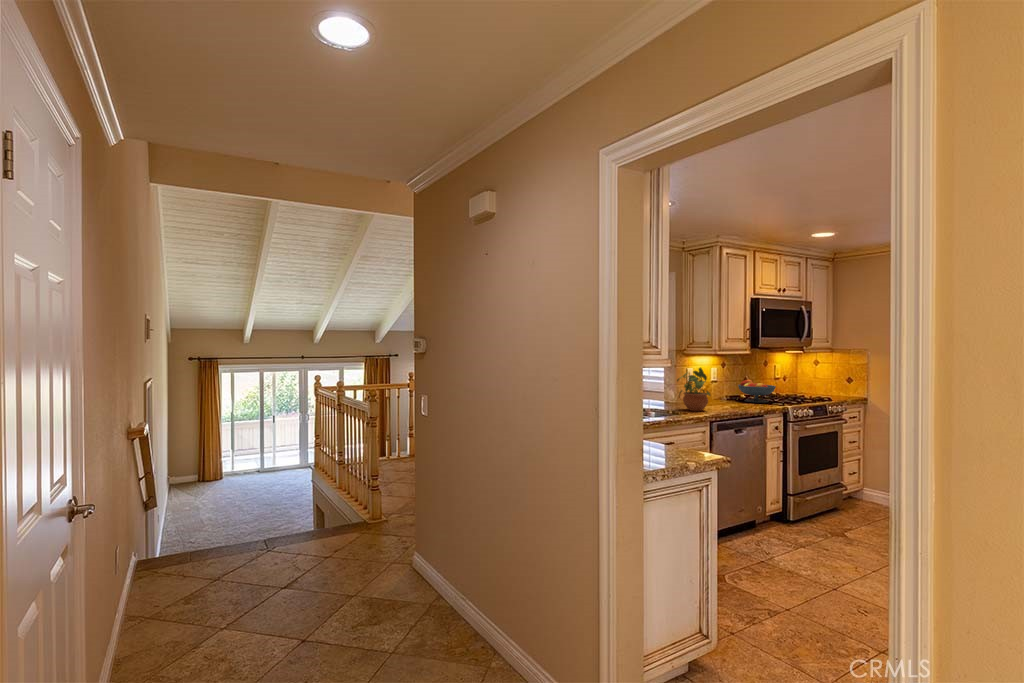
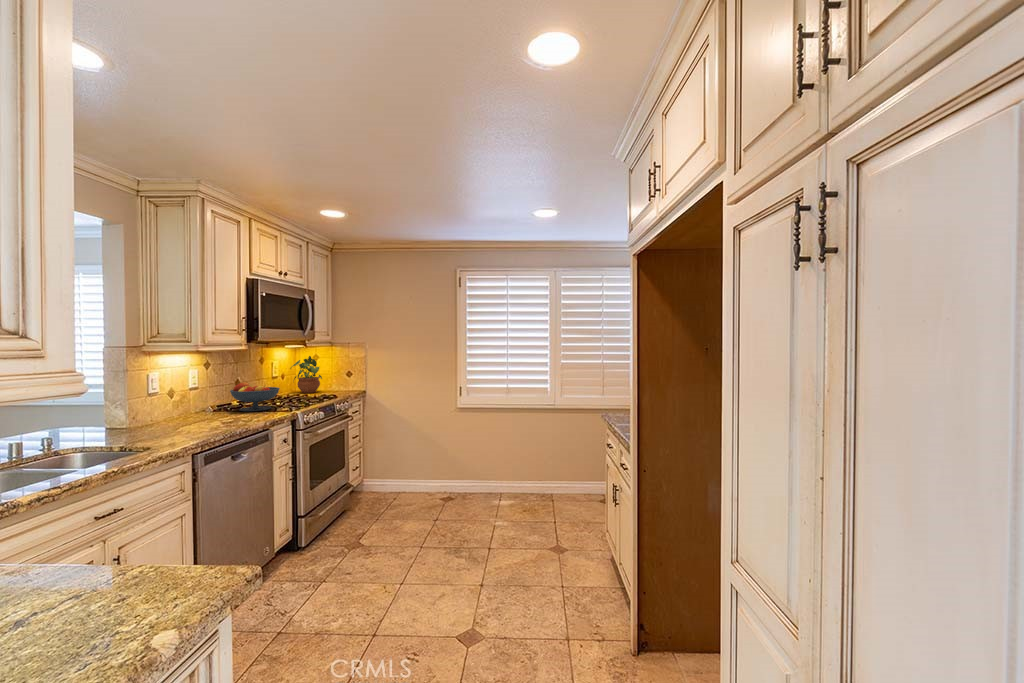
potted plant: present [677,368,710,411] -> present [291,356,322,393]

